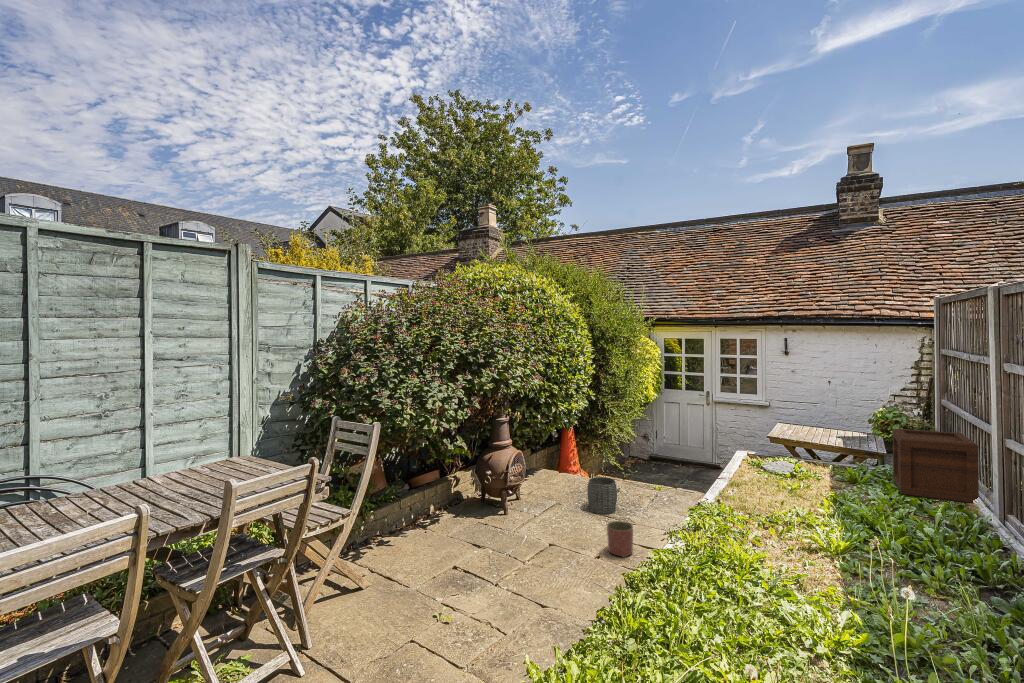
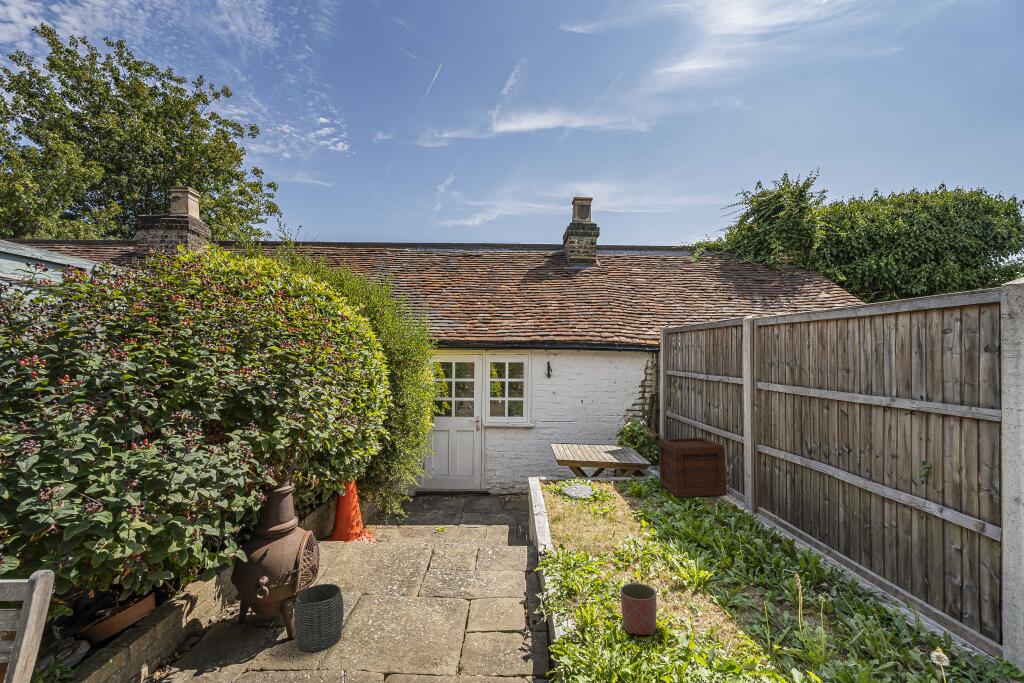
woven basket: present [587,477,617,514] -> present [294,584,344,652]
planter: present [607,521,633,557] -> present [620,583,657,635]

